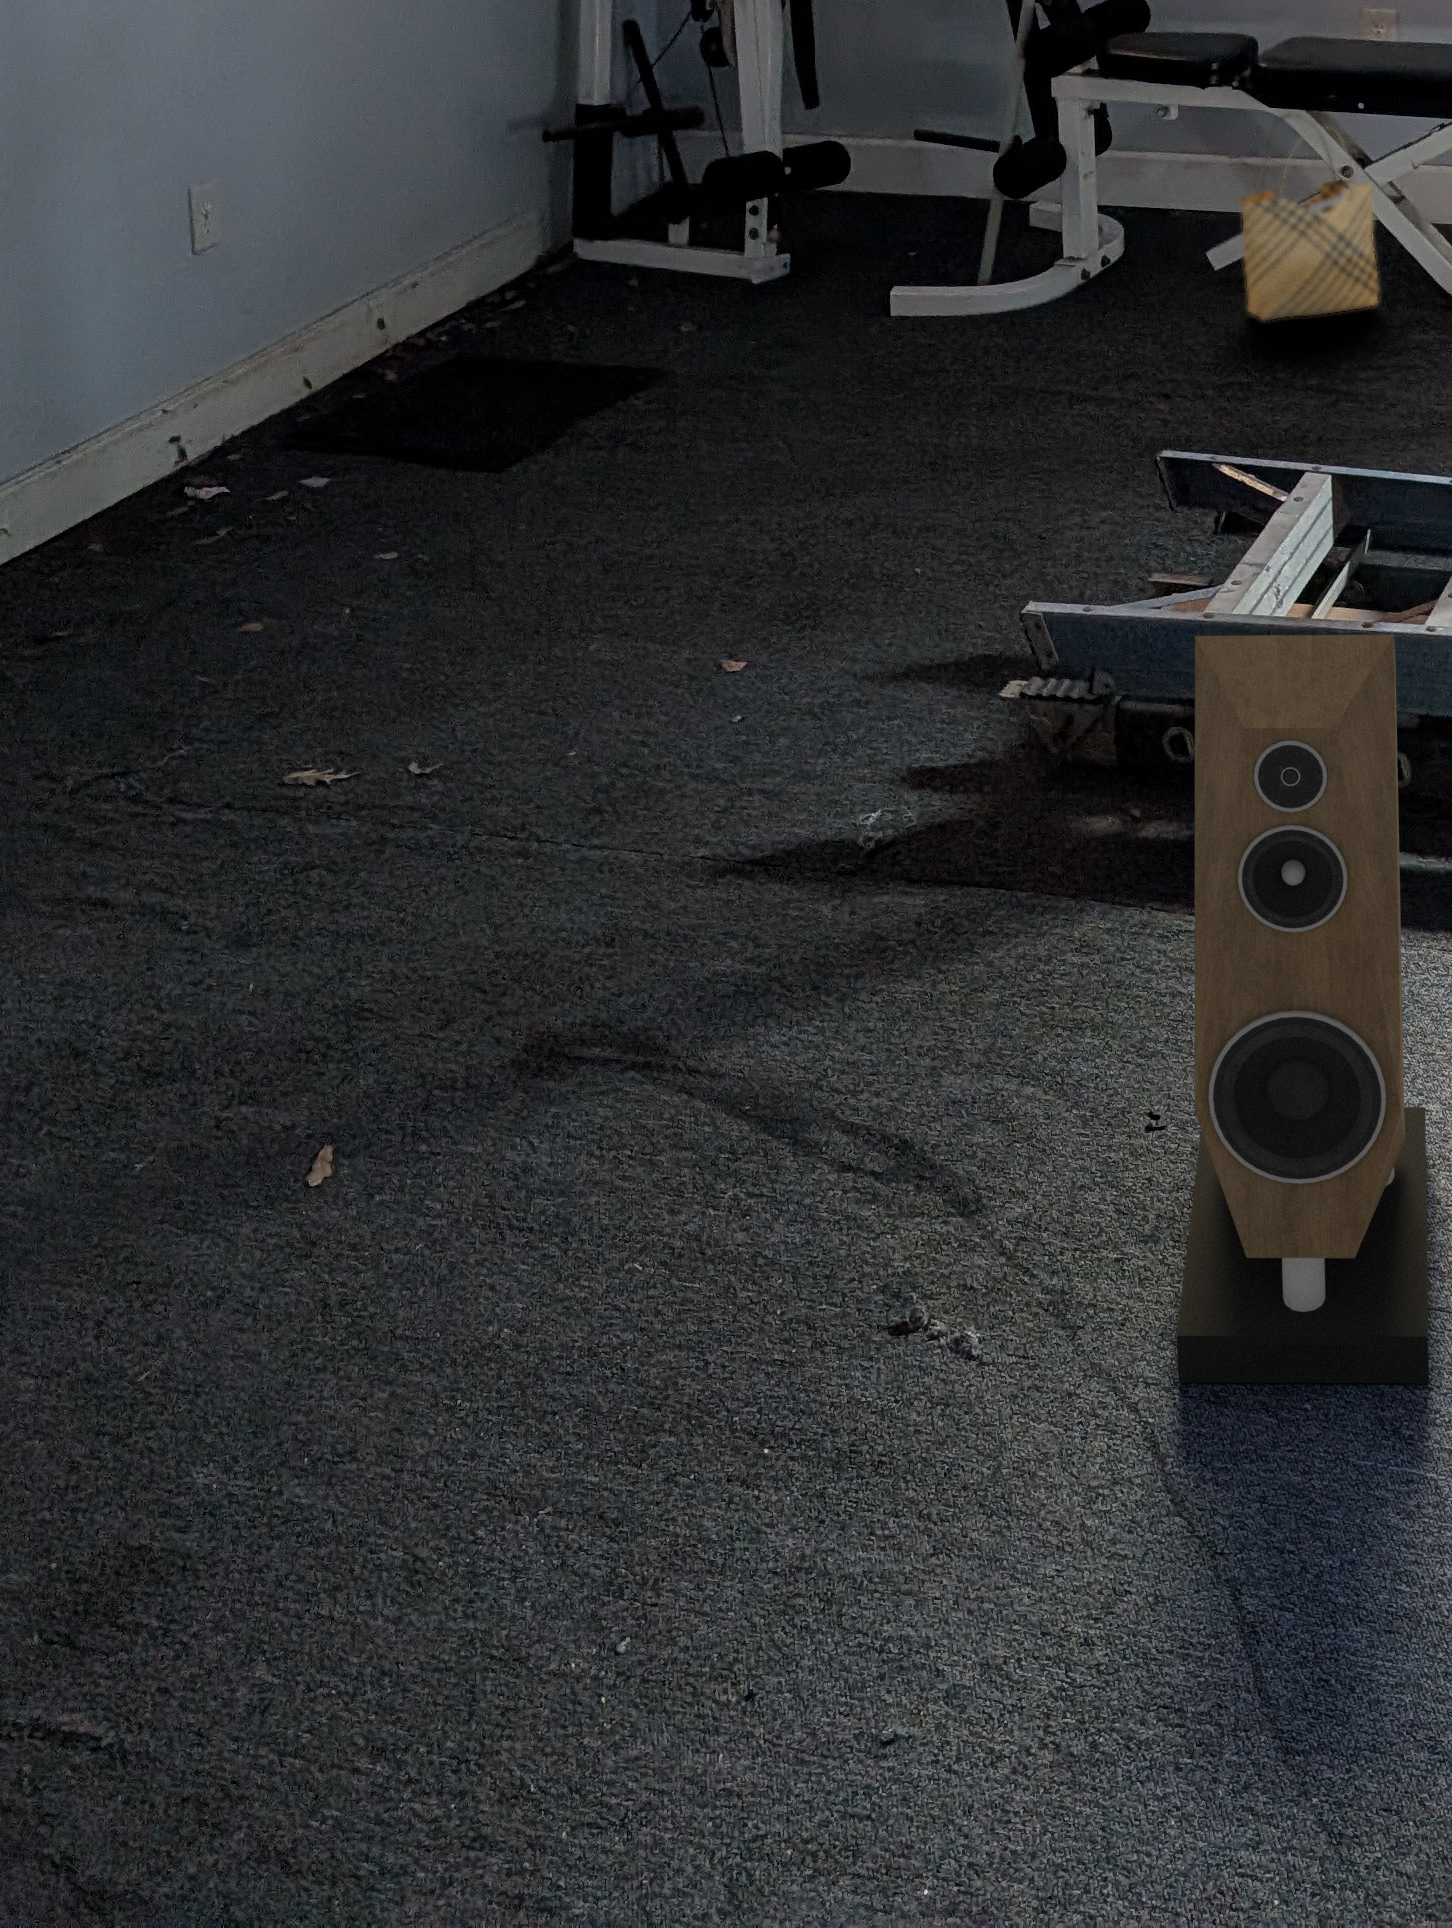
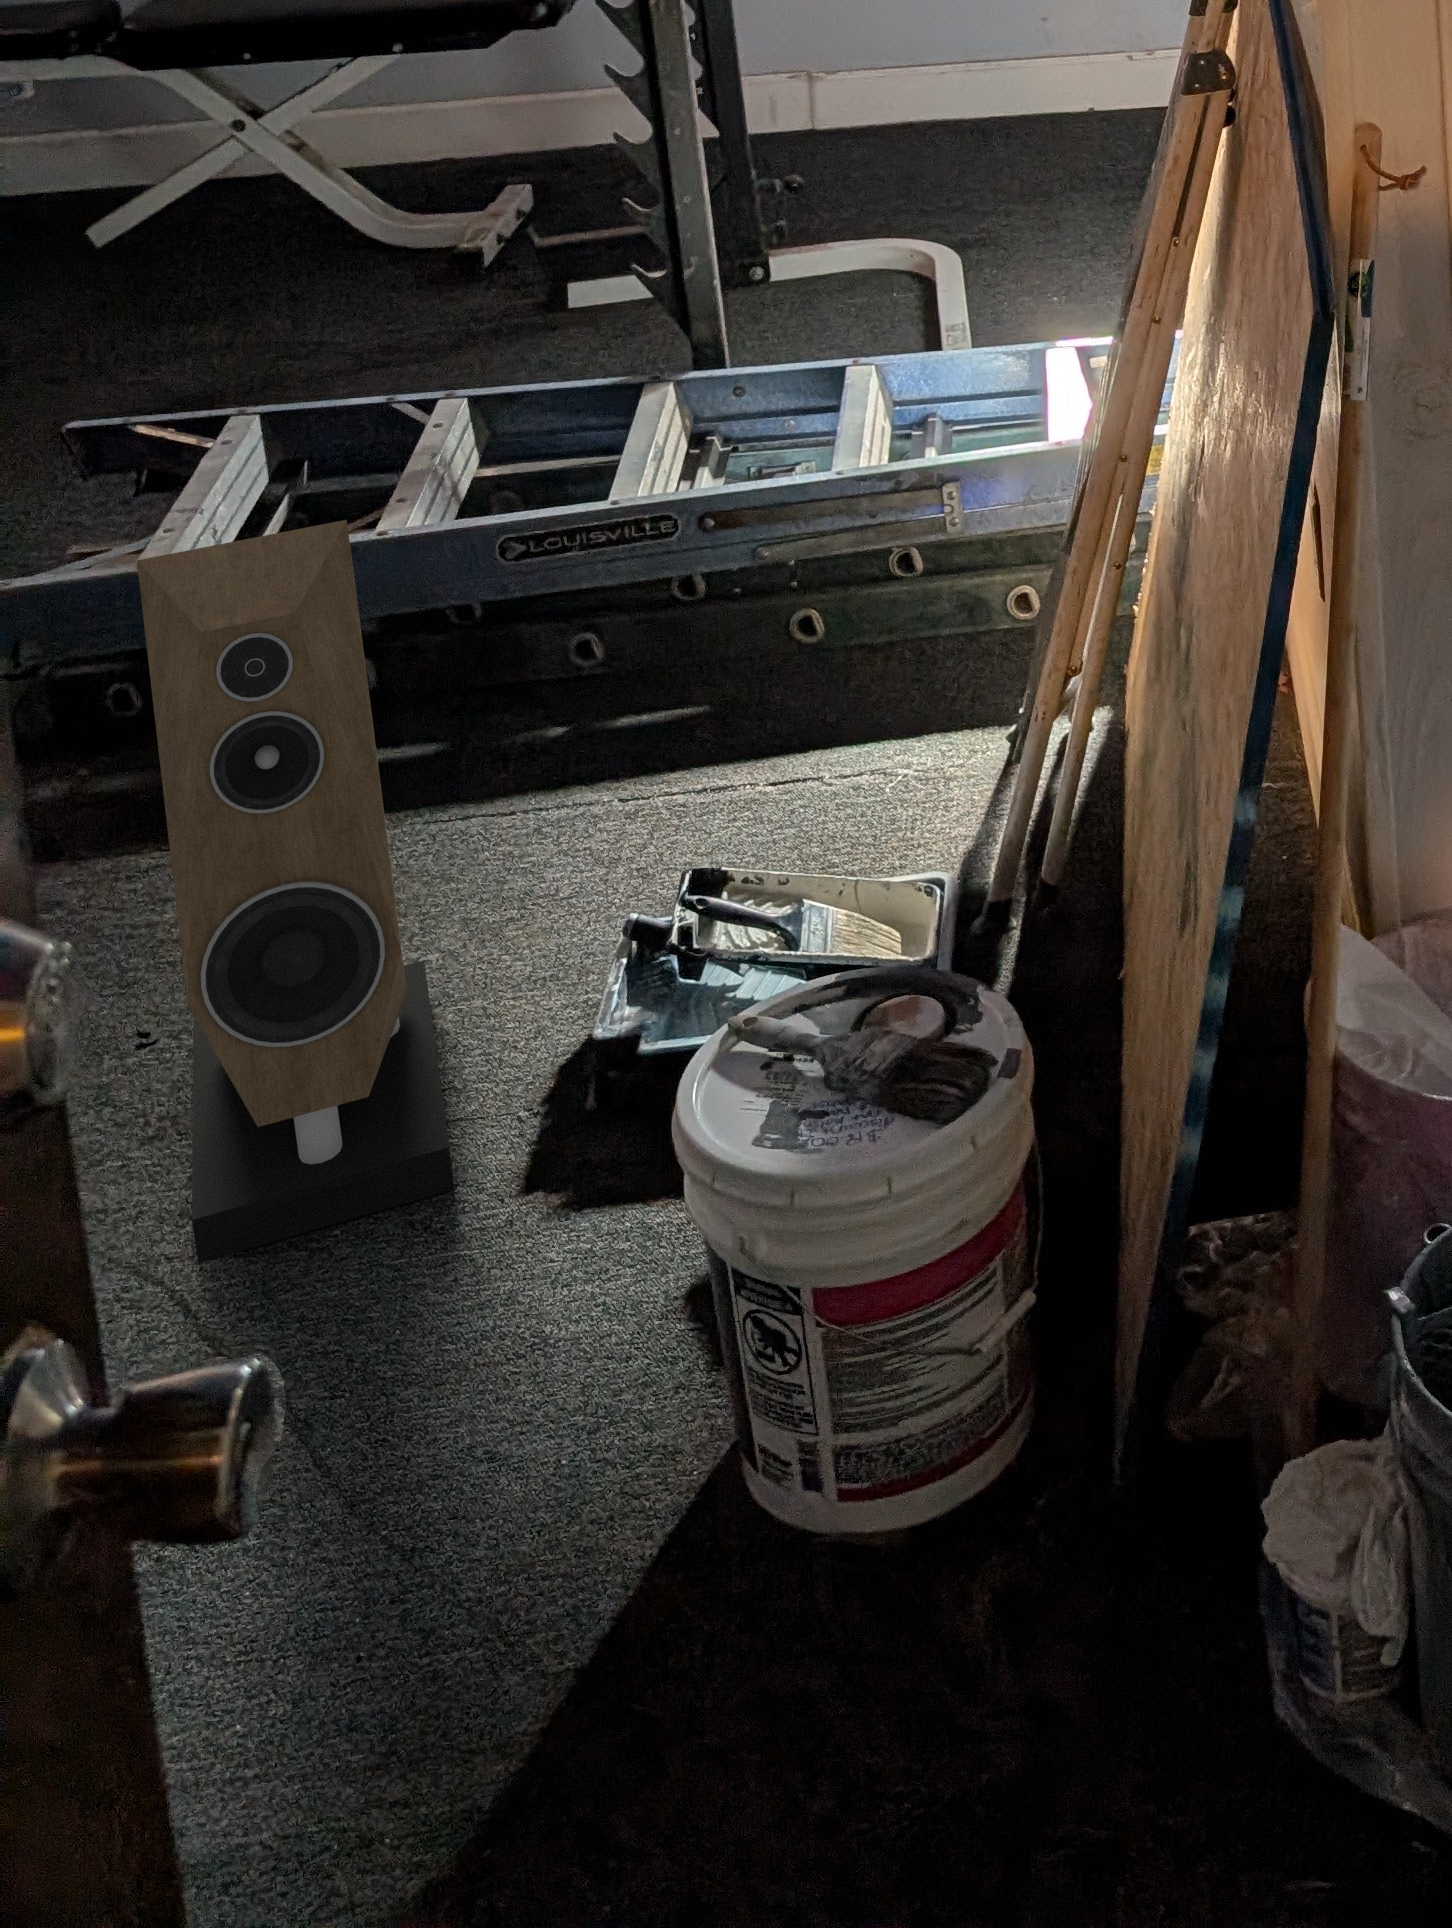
woven basket: present [1240,114,1379,320] -> none [117,70,287,286]

